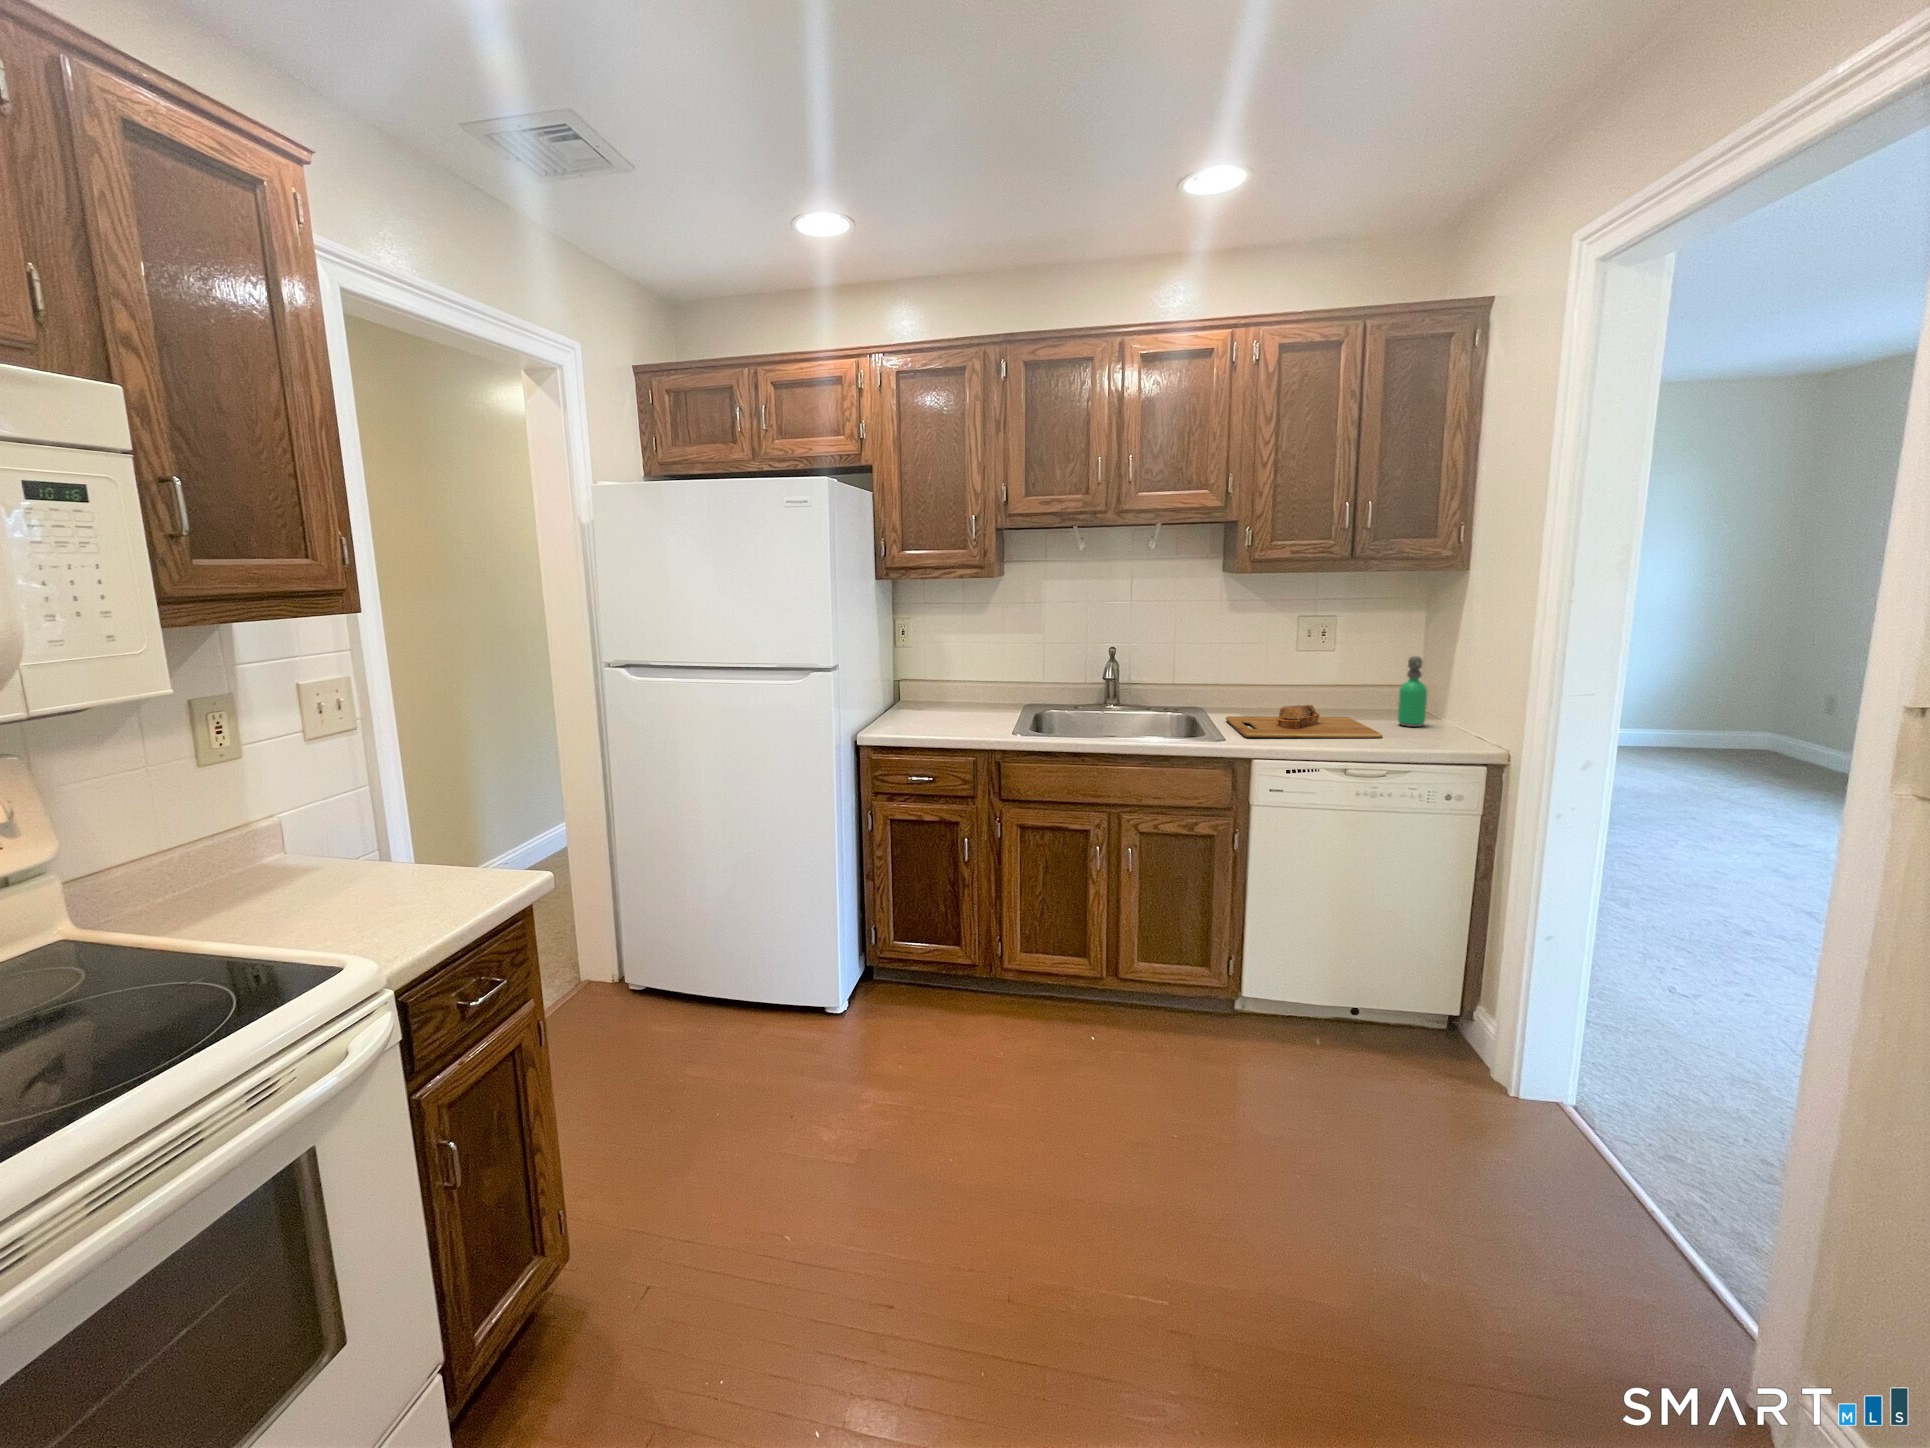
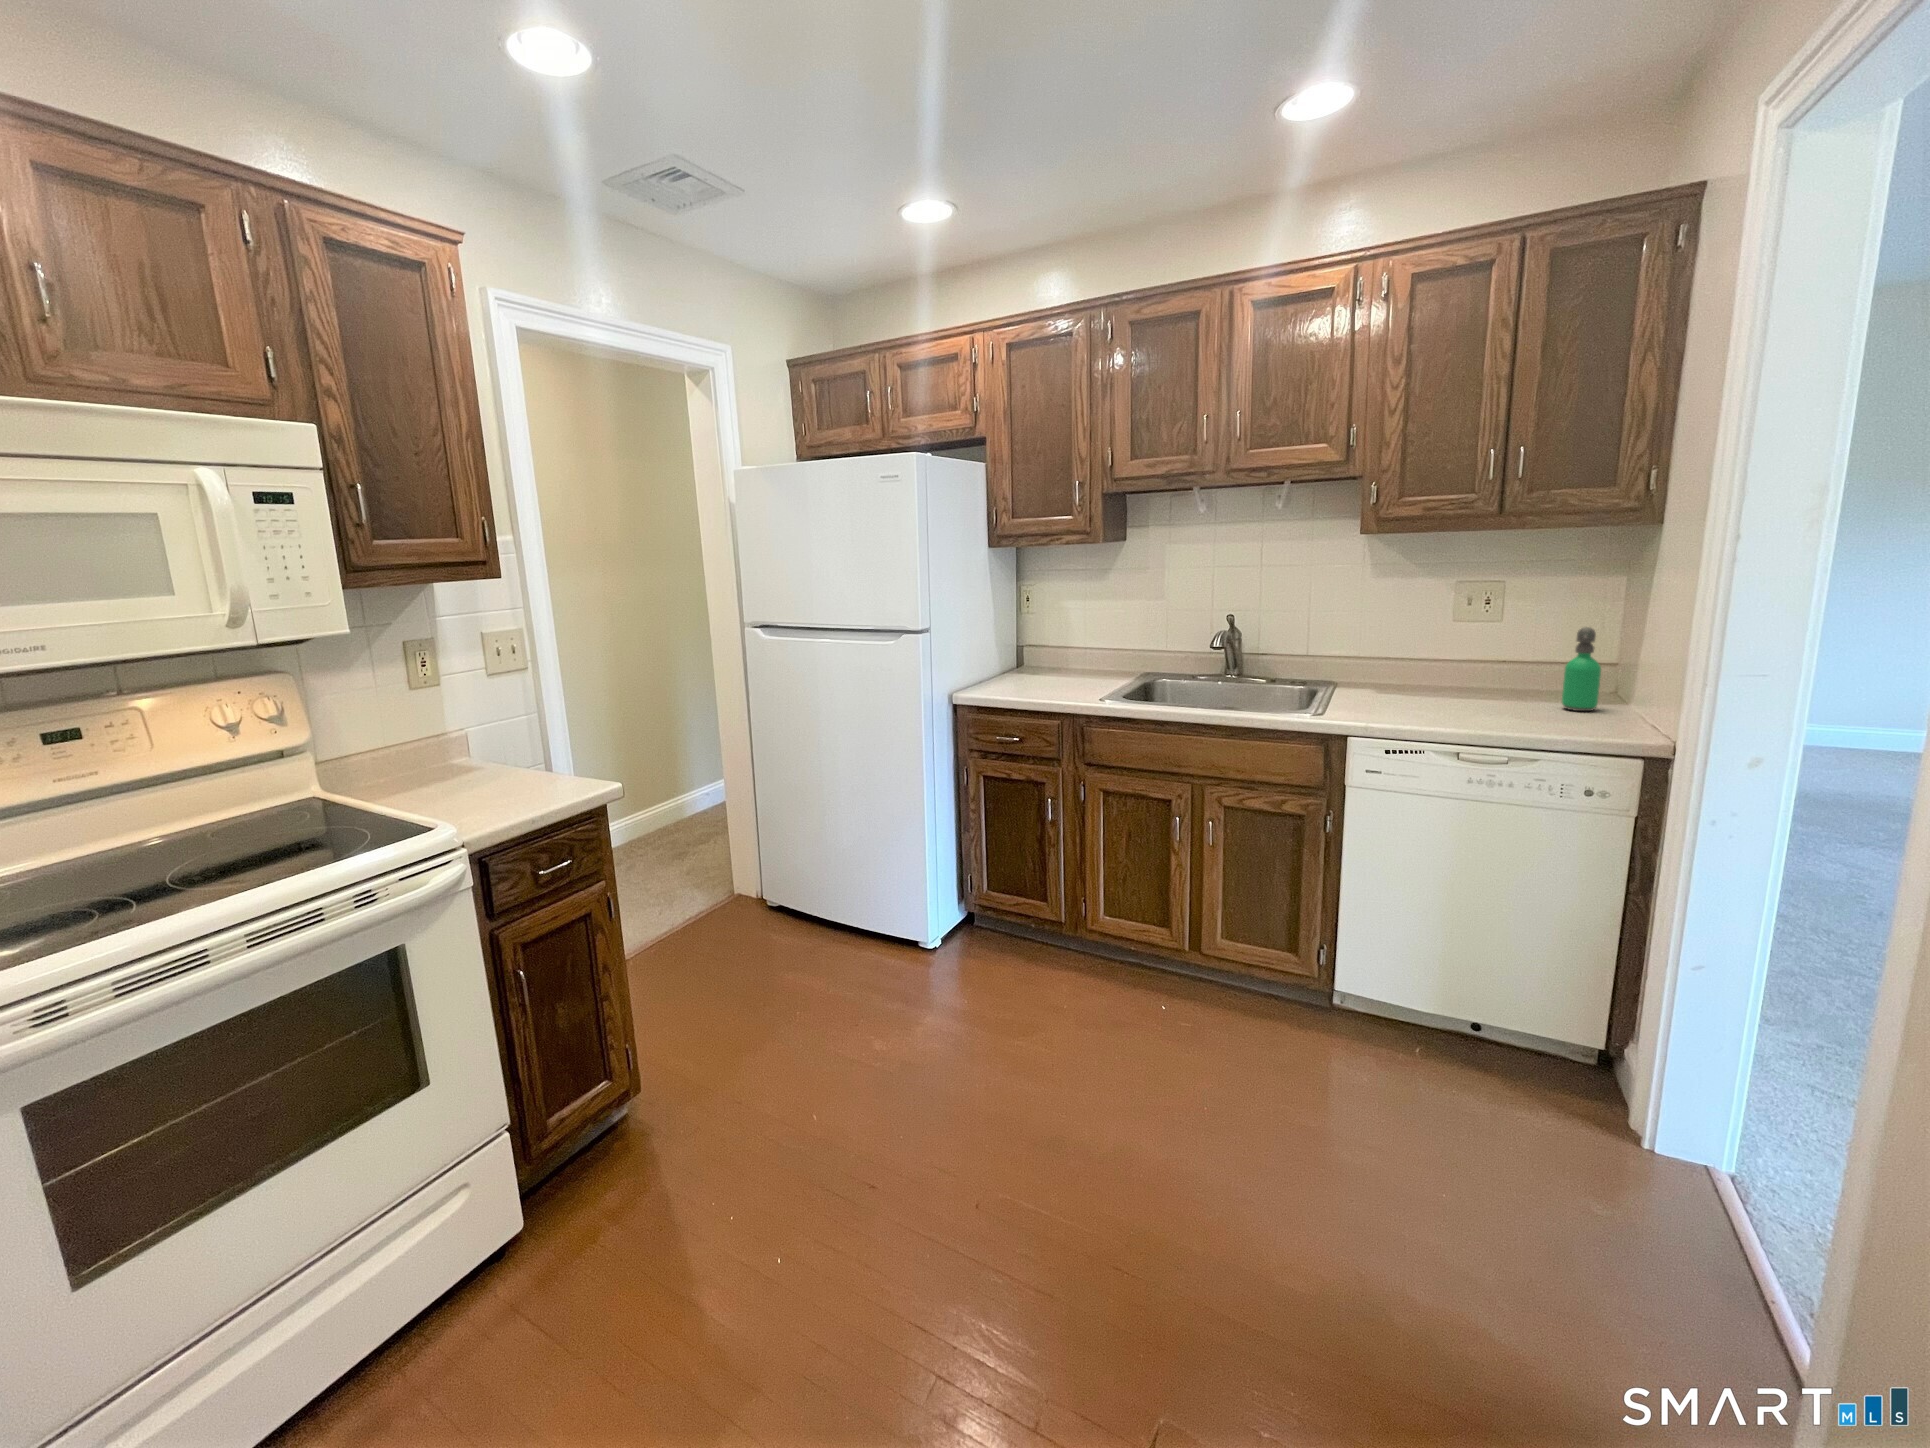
cutting board: present [1226,705,1382,738] -> none [1350,681,1521,721]

